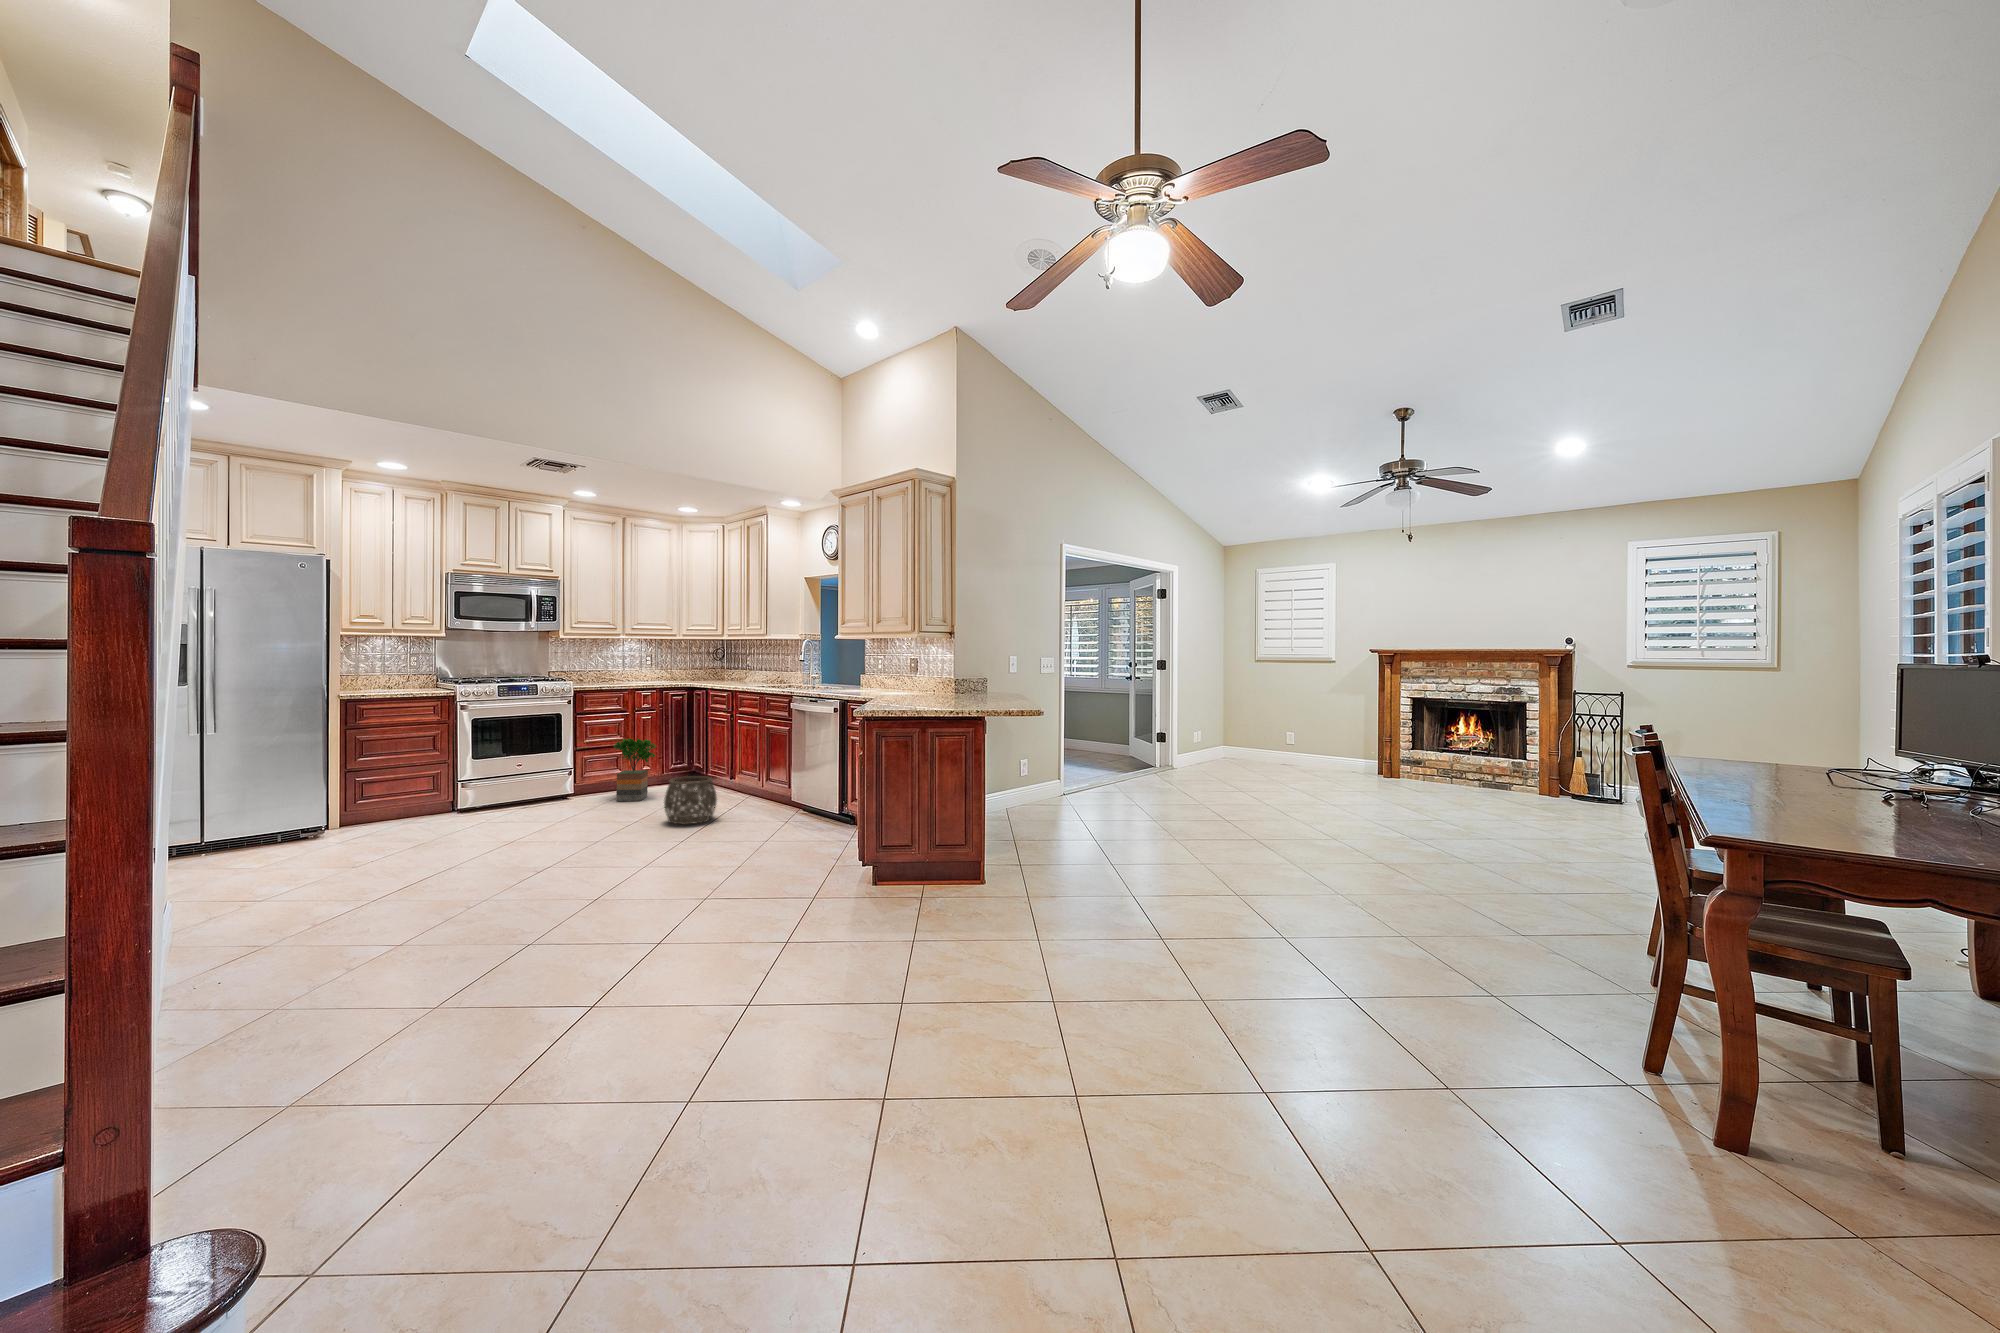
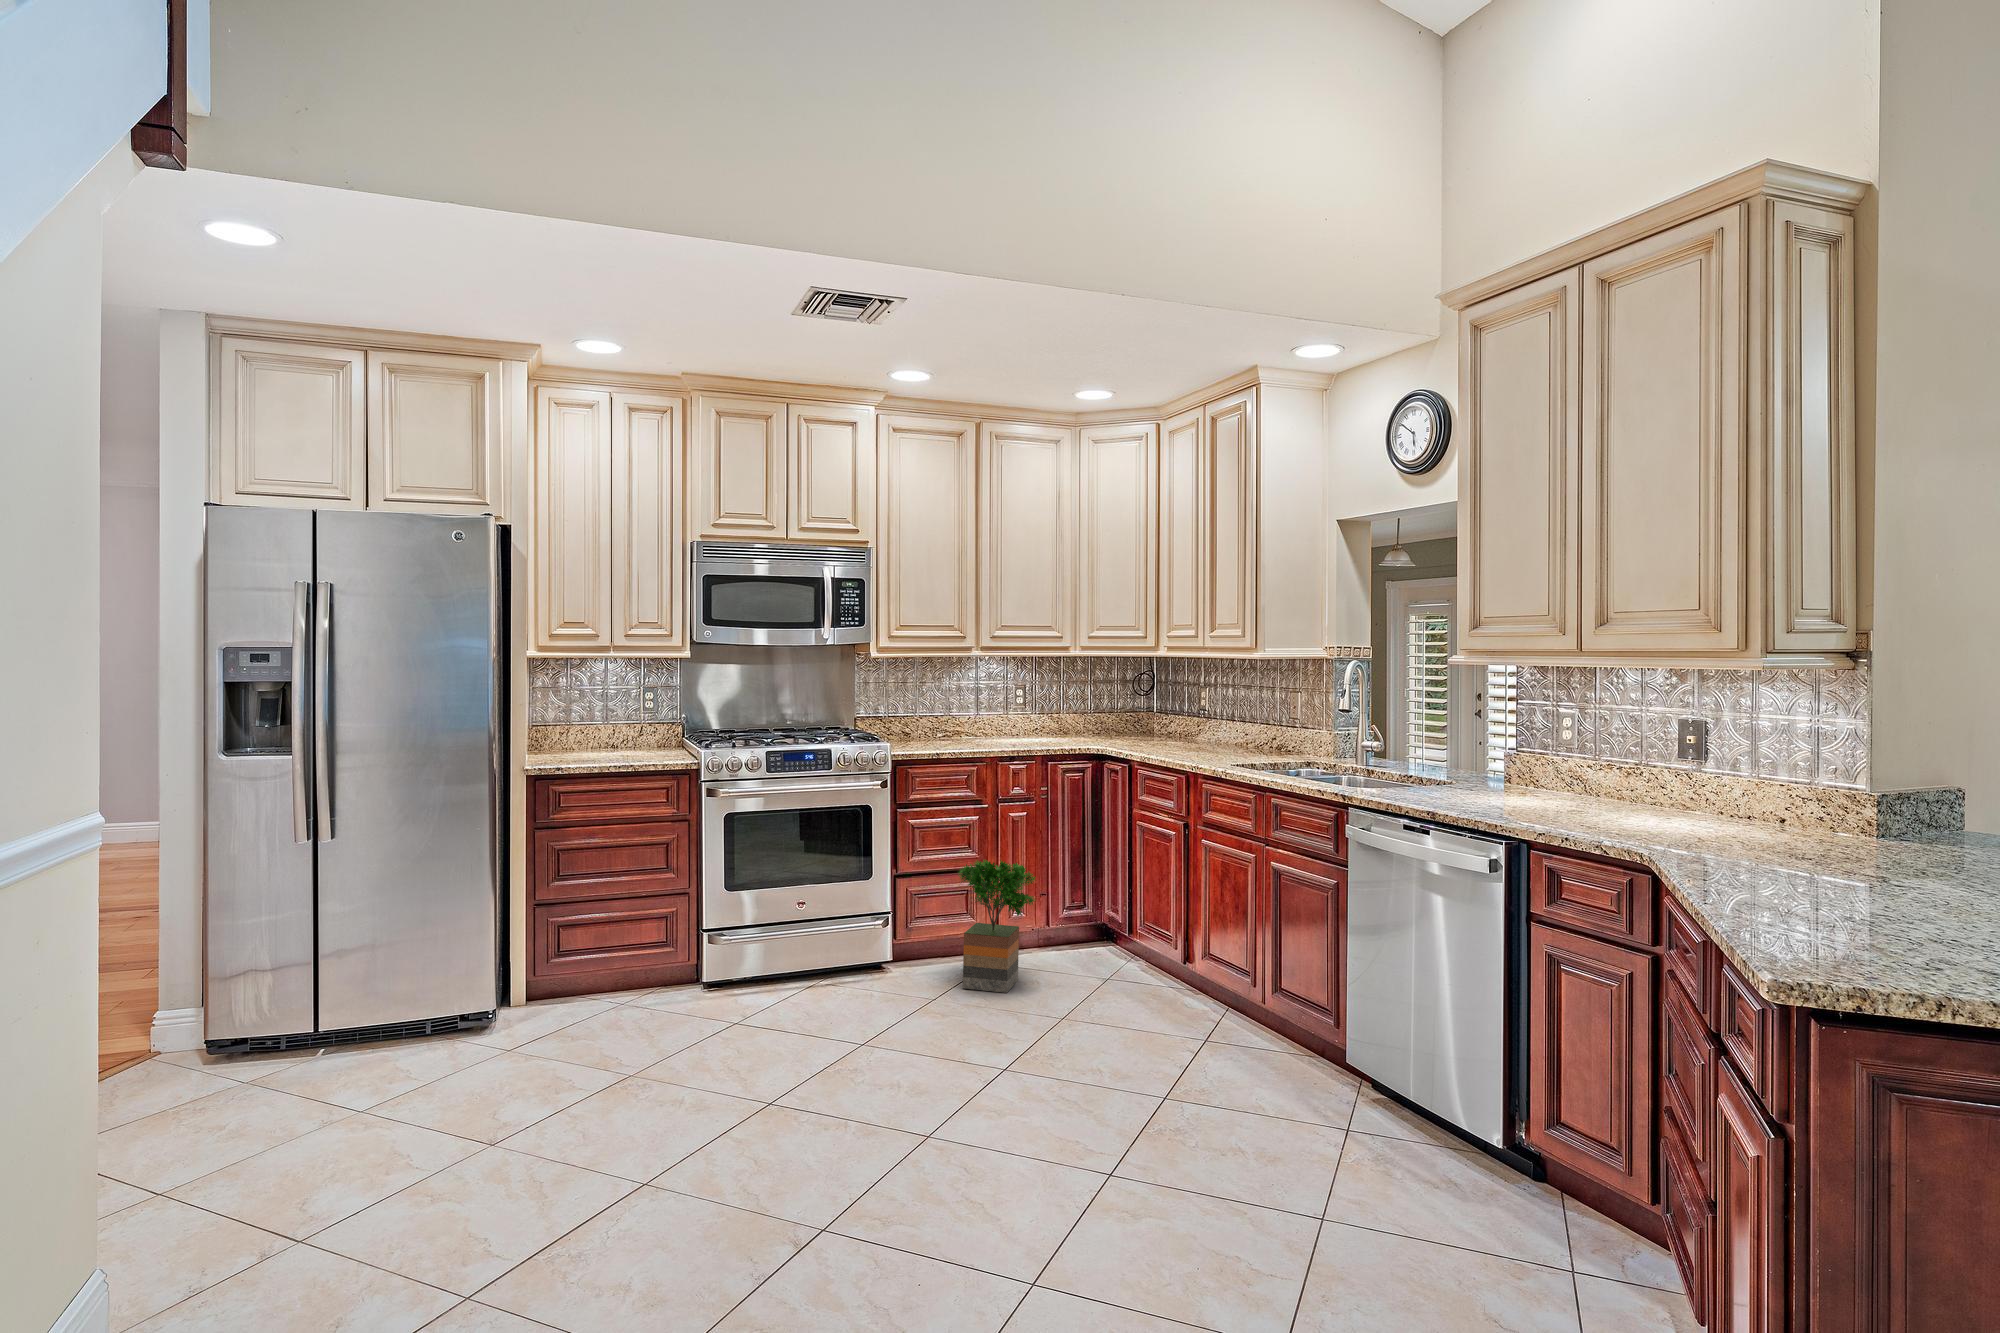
woven basket: present [664,776,717,825] -> none [1059,976,1173,1101]

